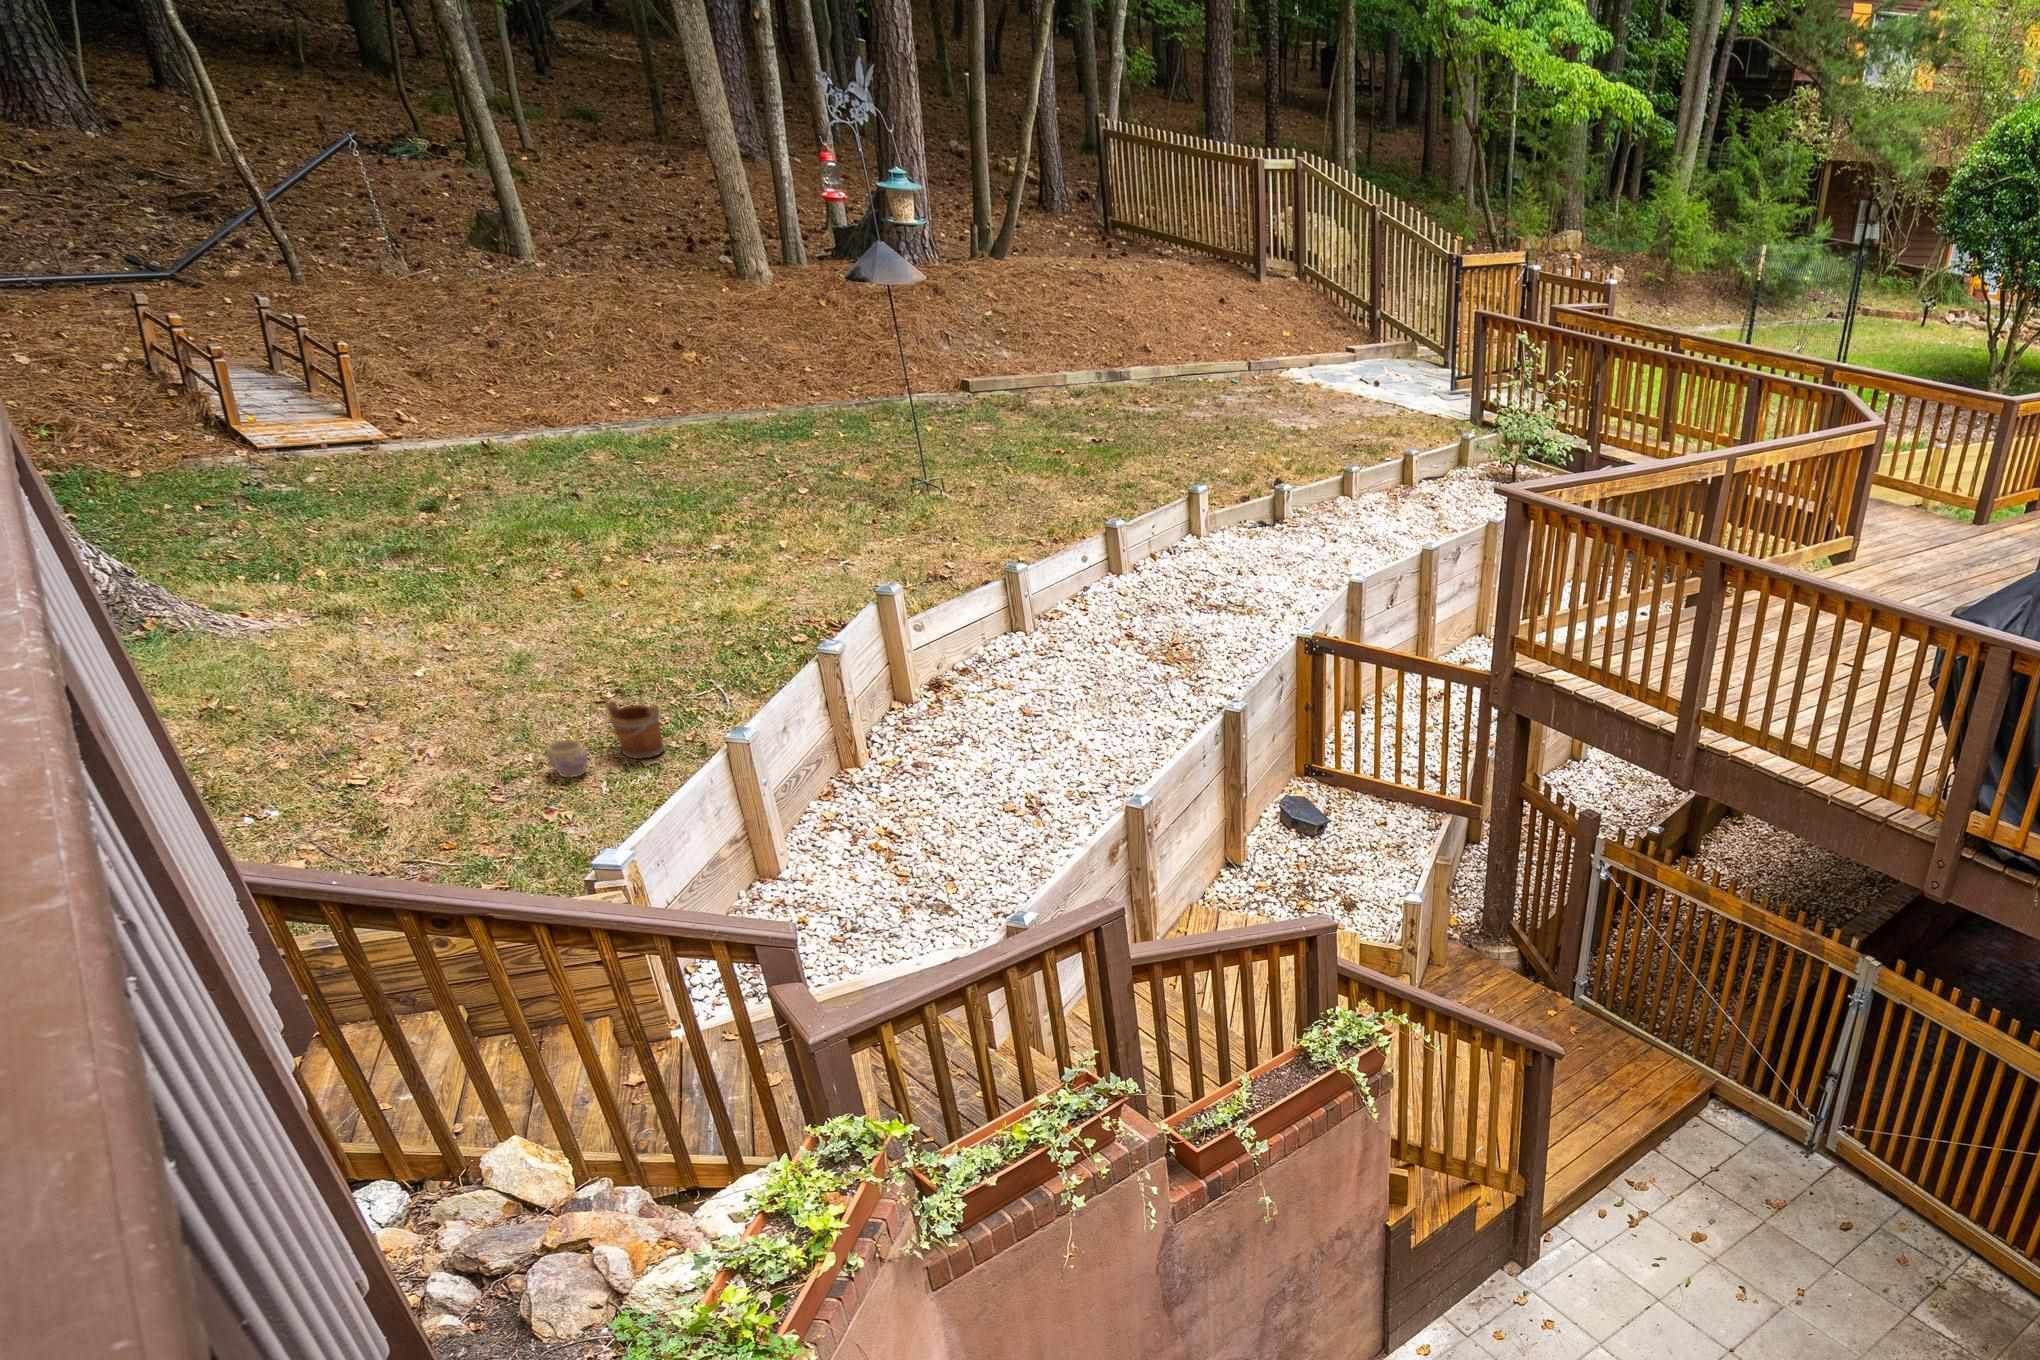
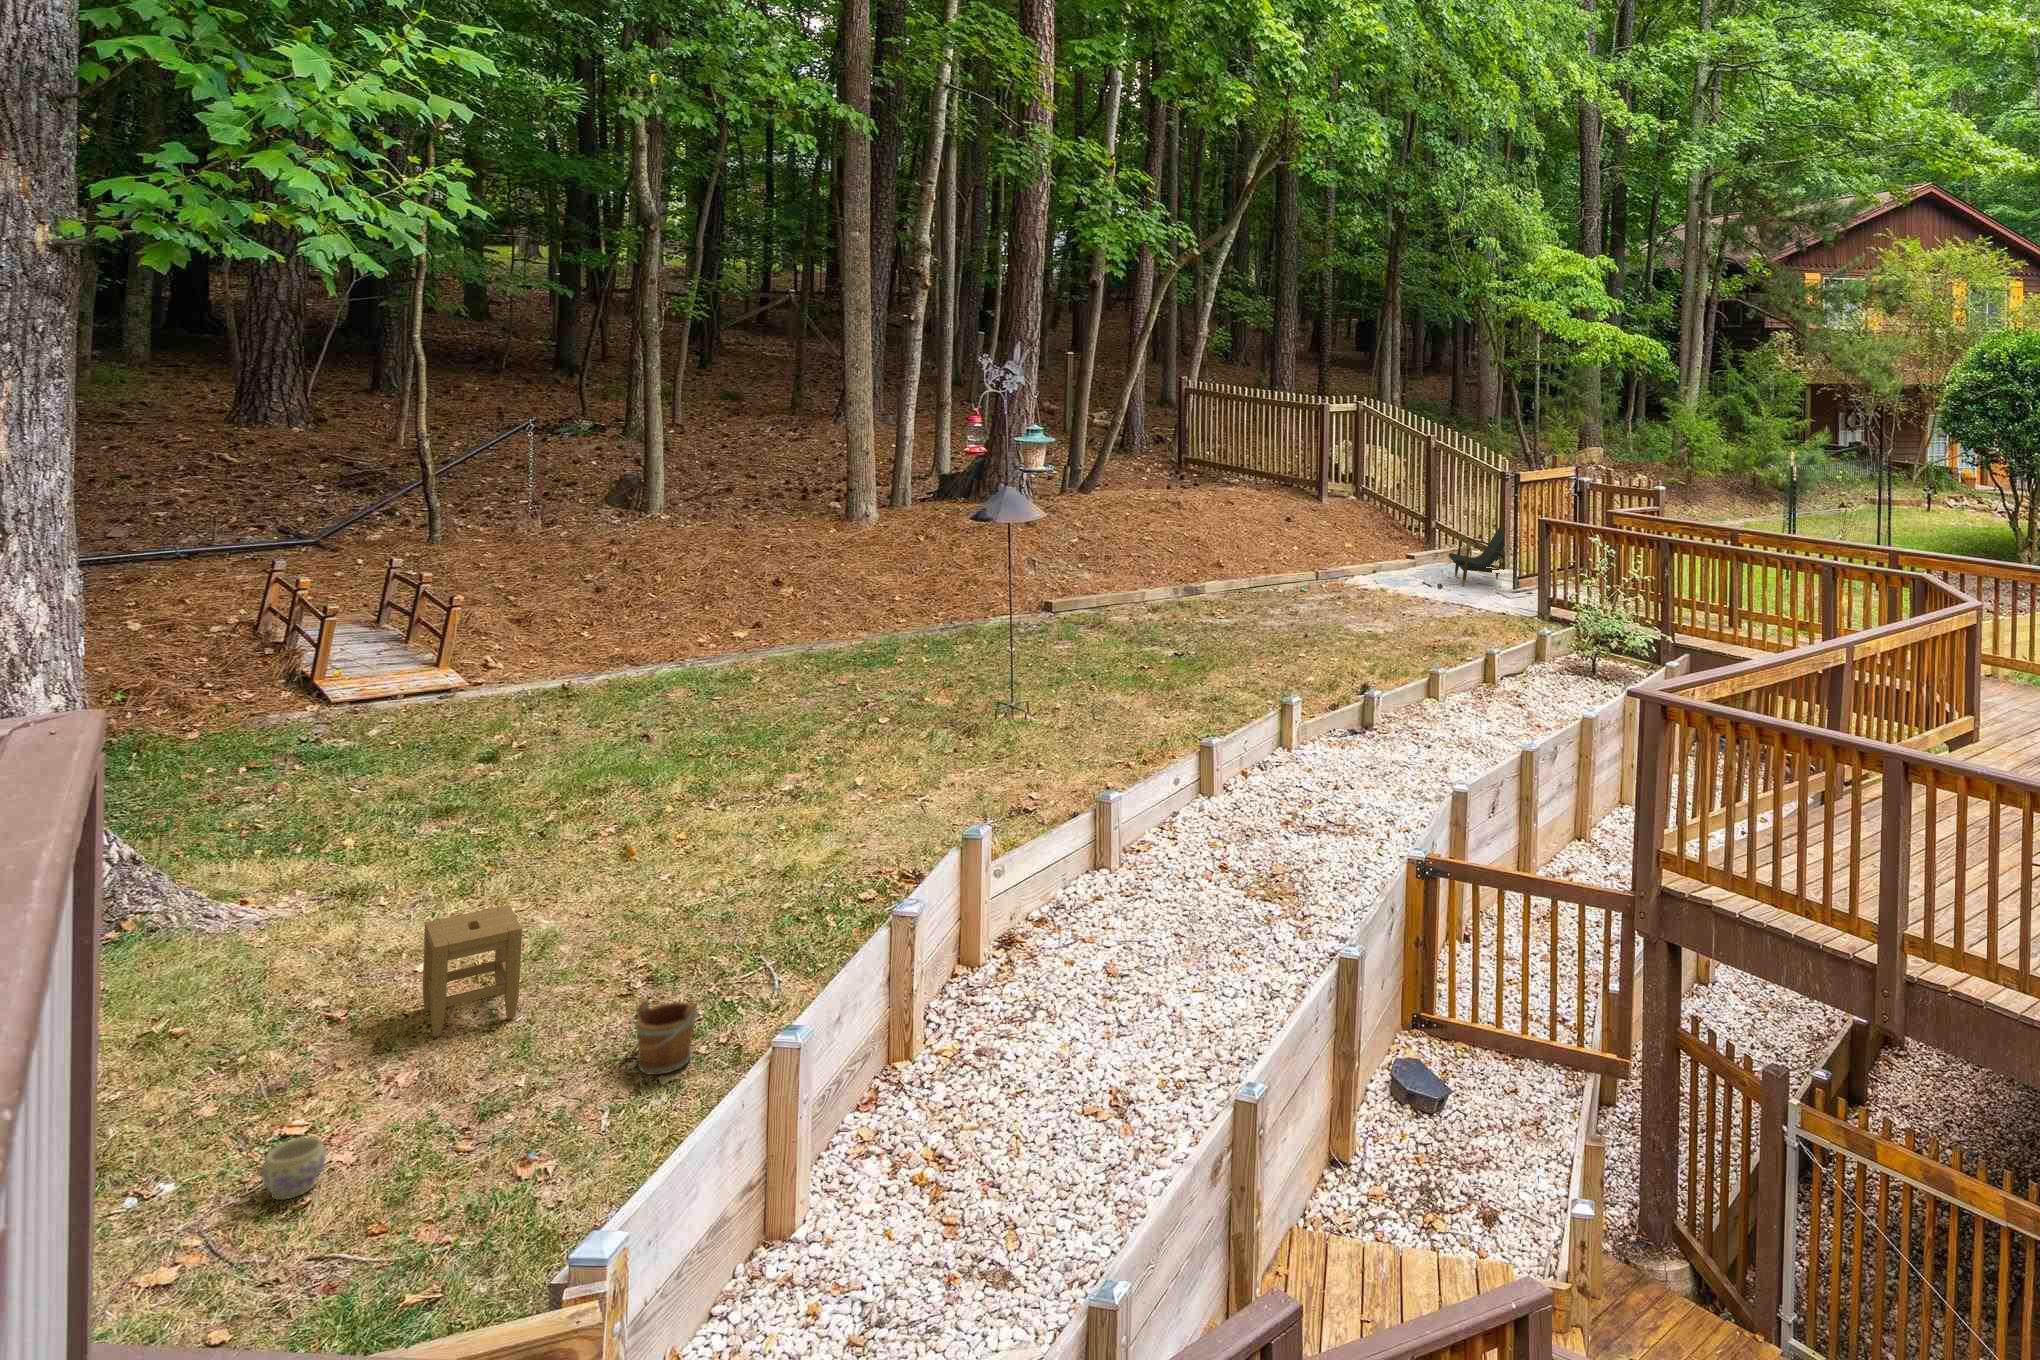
lounge chair: none [1390,318,1456,389] -> present [1449,528,1506,587]
stool: none [402,620,509,722] -> present [422,905,522,1037]
planter: present [546,740,588,778] -> present [261,1137,327,1200]

